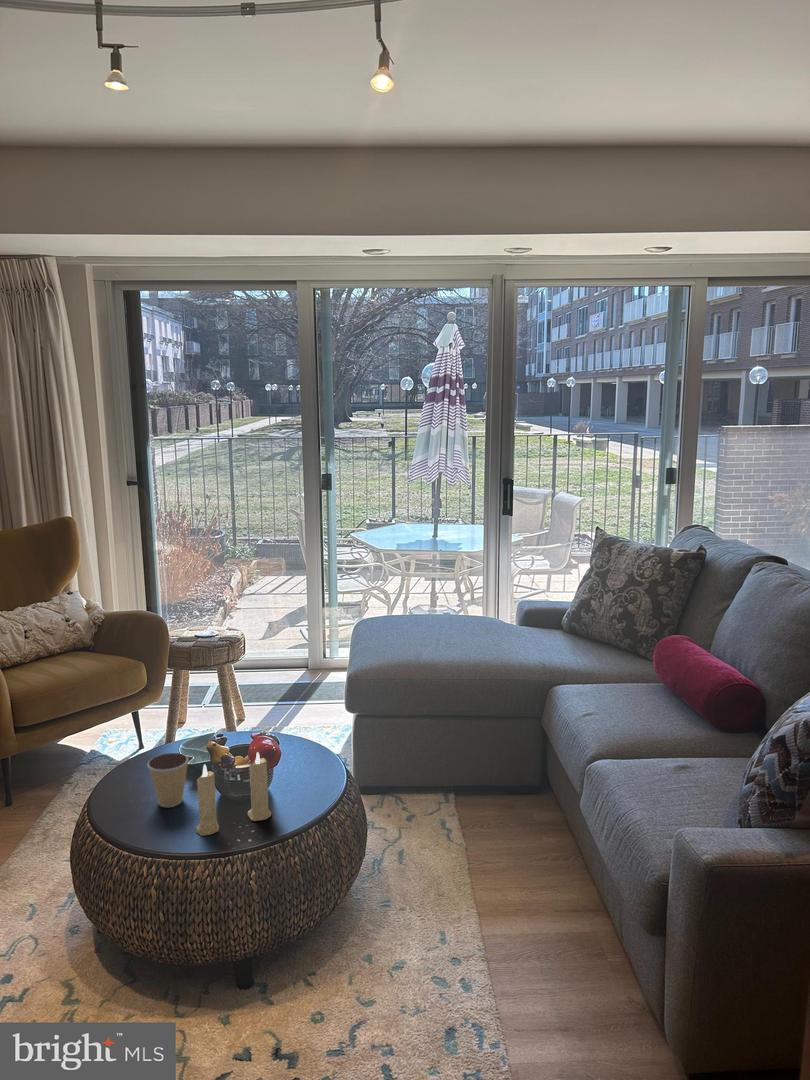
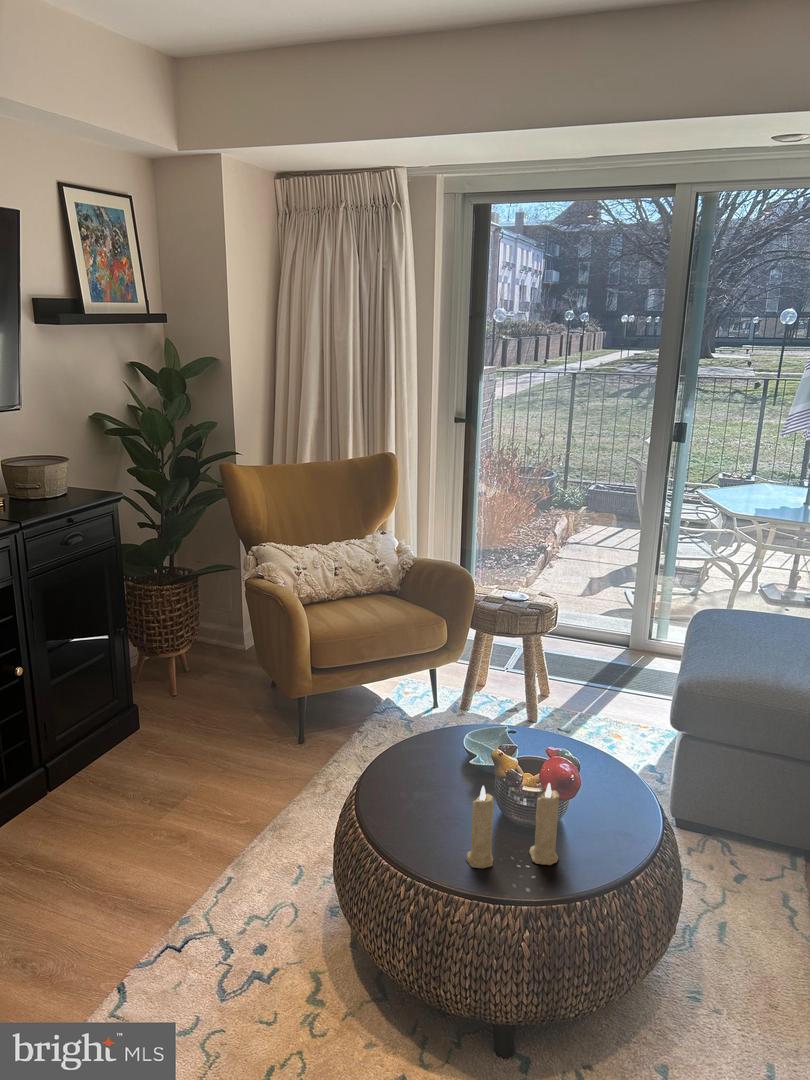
coffee cup: present [147,753,189,807] -> none [423,752,469,816]

